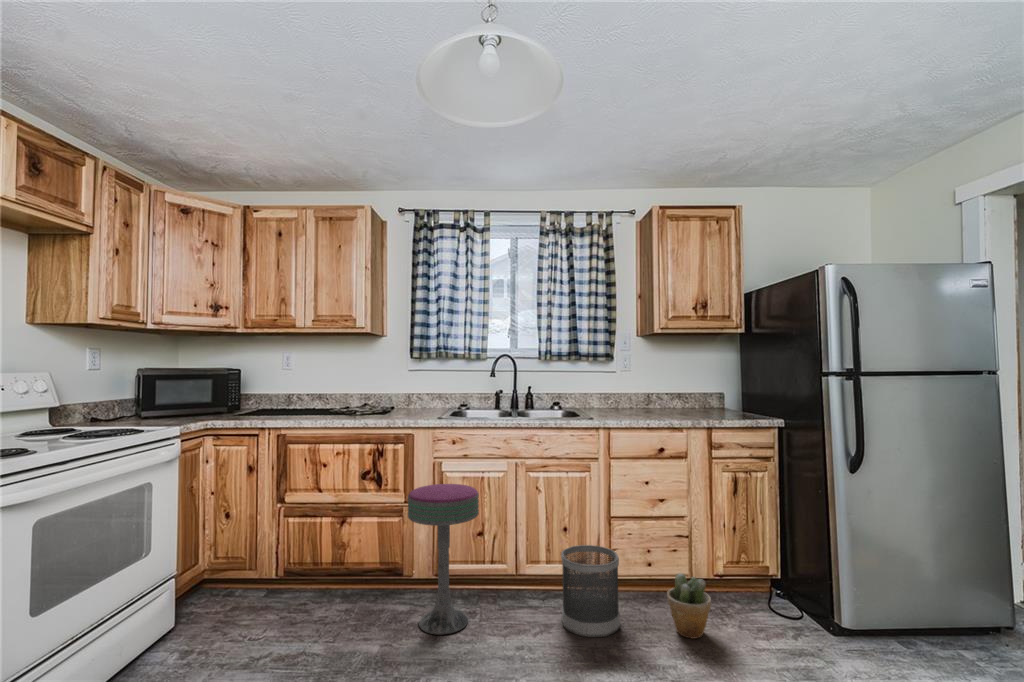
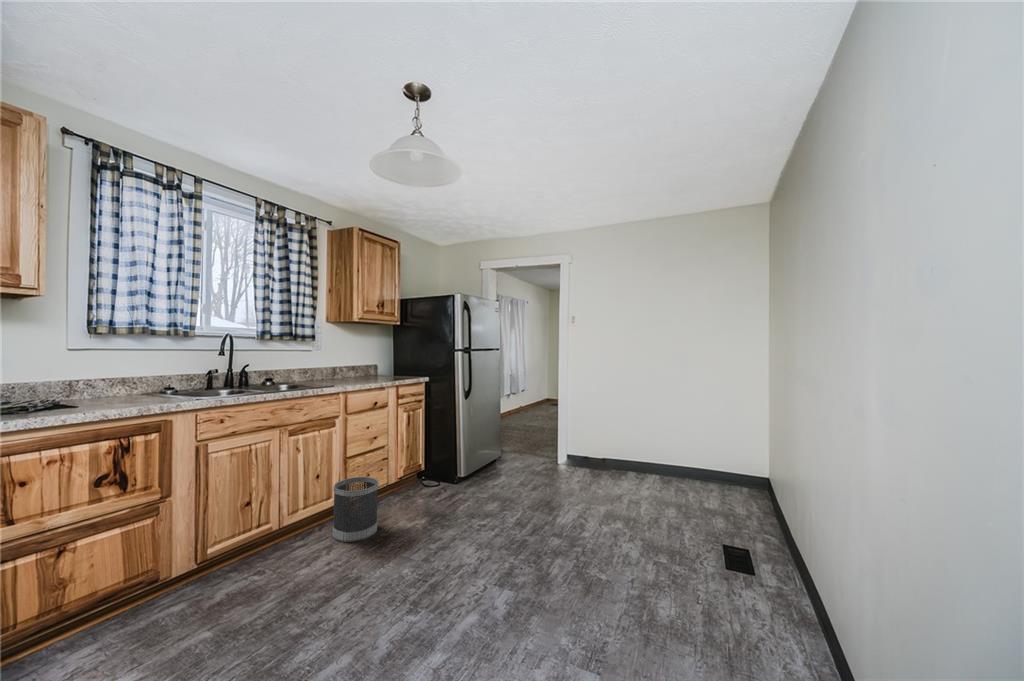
bar stool: present [408,484,479,635] -> none [209,457,291,605]
potted plant: present [667,573,711,638] -> none [396,475,423,513]

